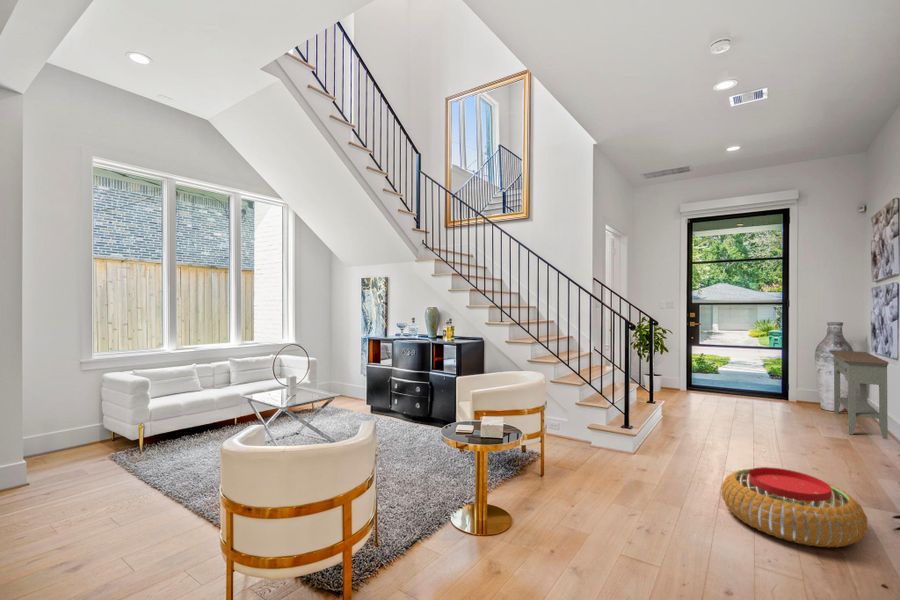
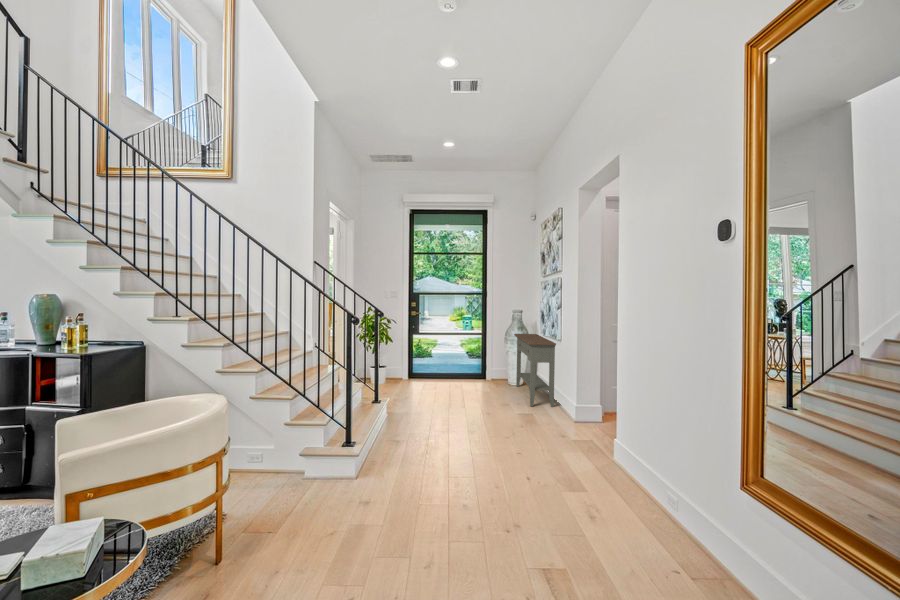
pouf: present [721,467,867,547] -> none [450,475,578,571]

